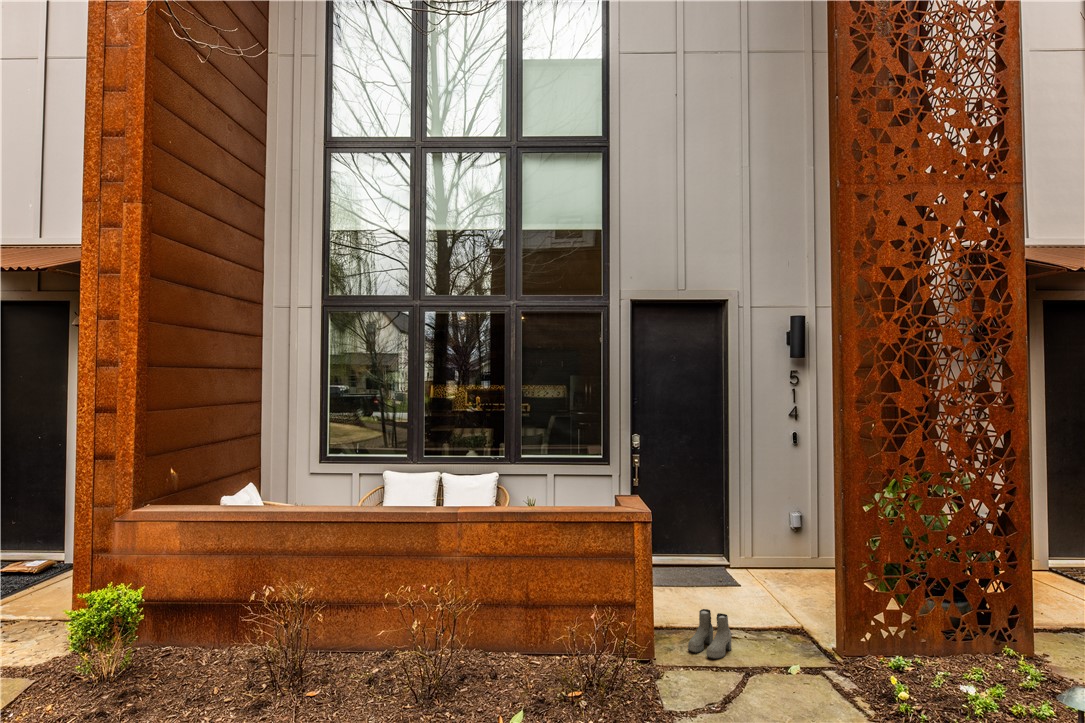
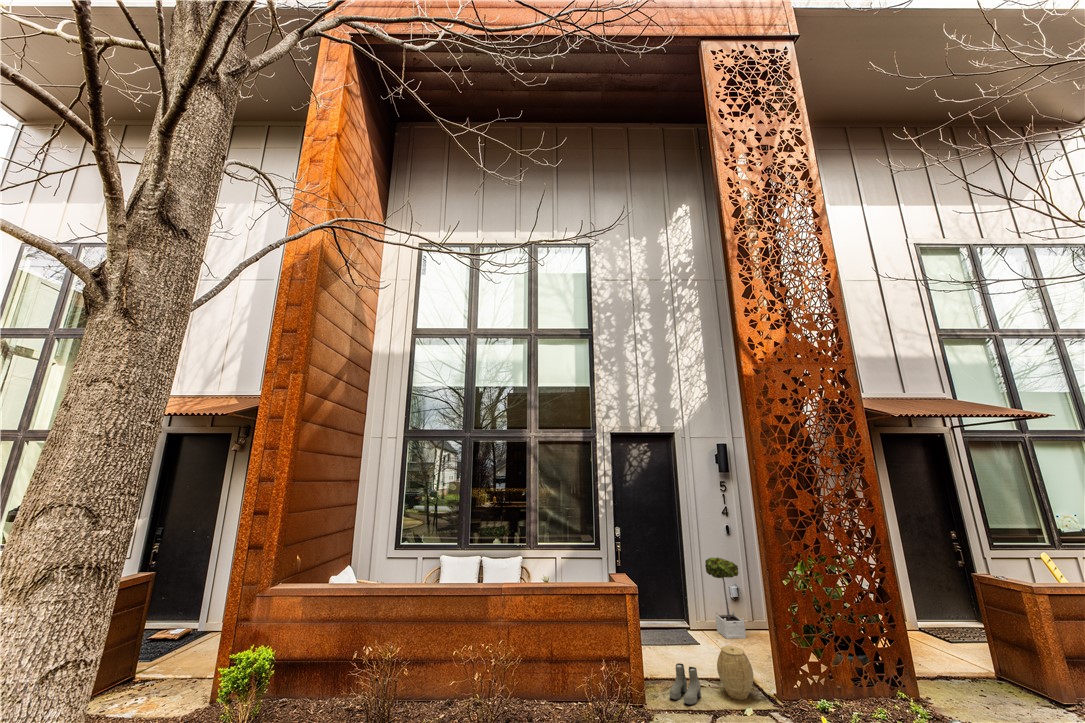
potted tree: none [756,477,803,580] -> present [705,557,746,639]
woven basket: none [757,589,806,653] -> present [717,646,753,699]

